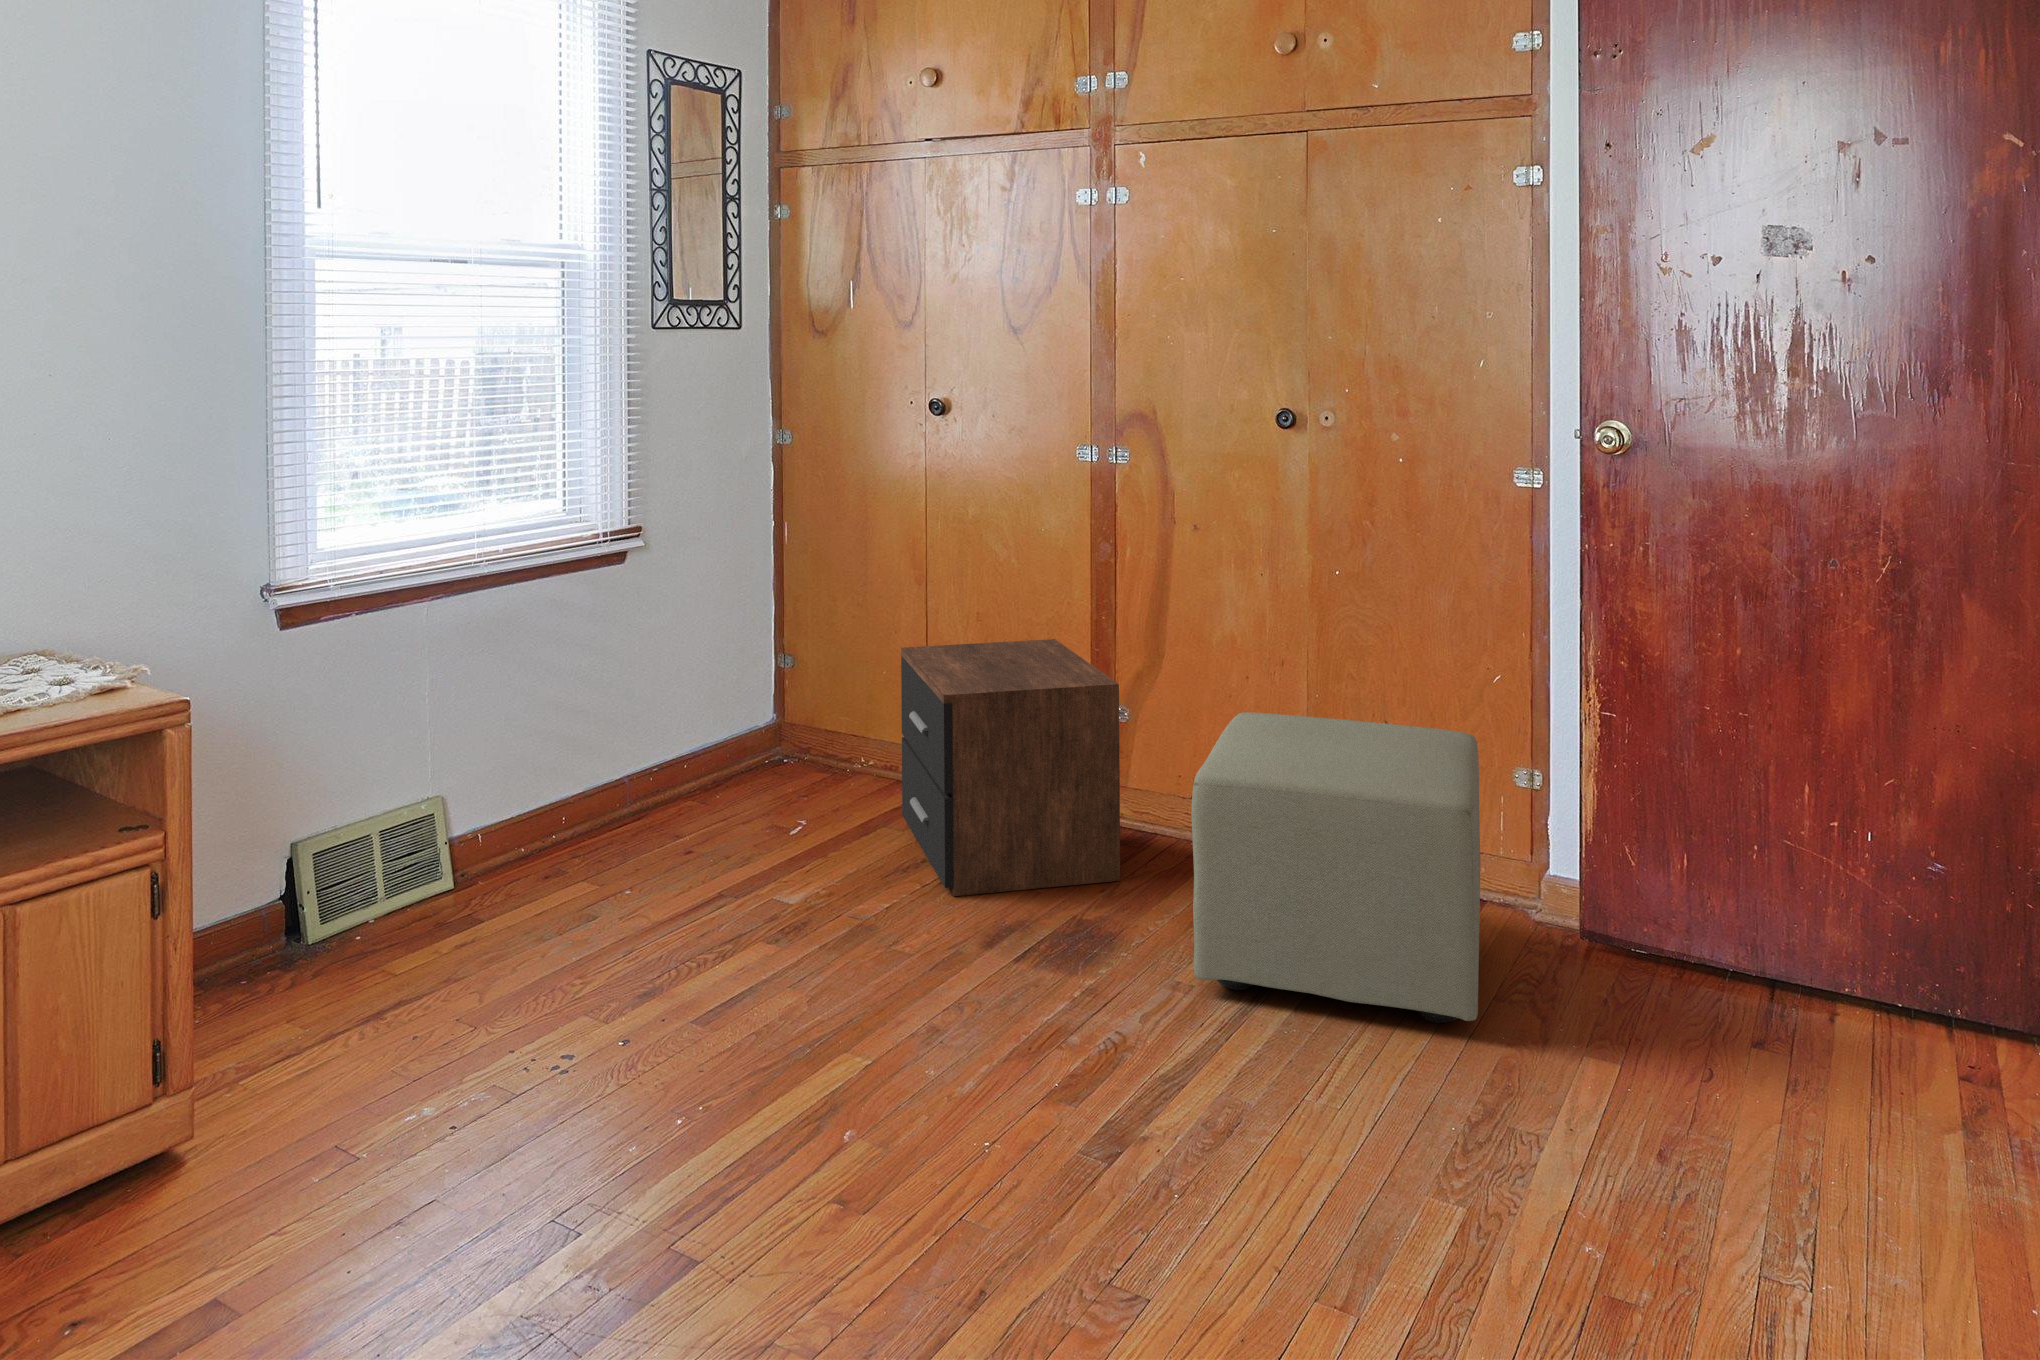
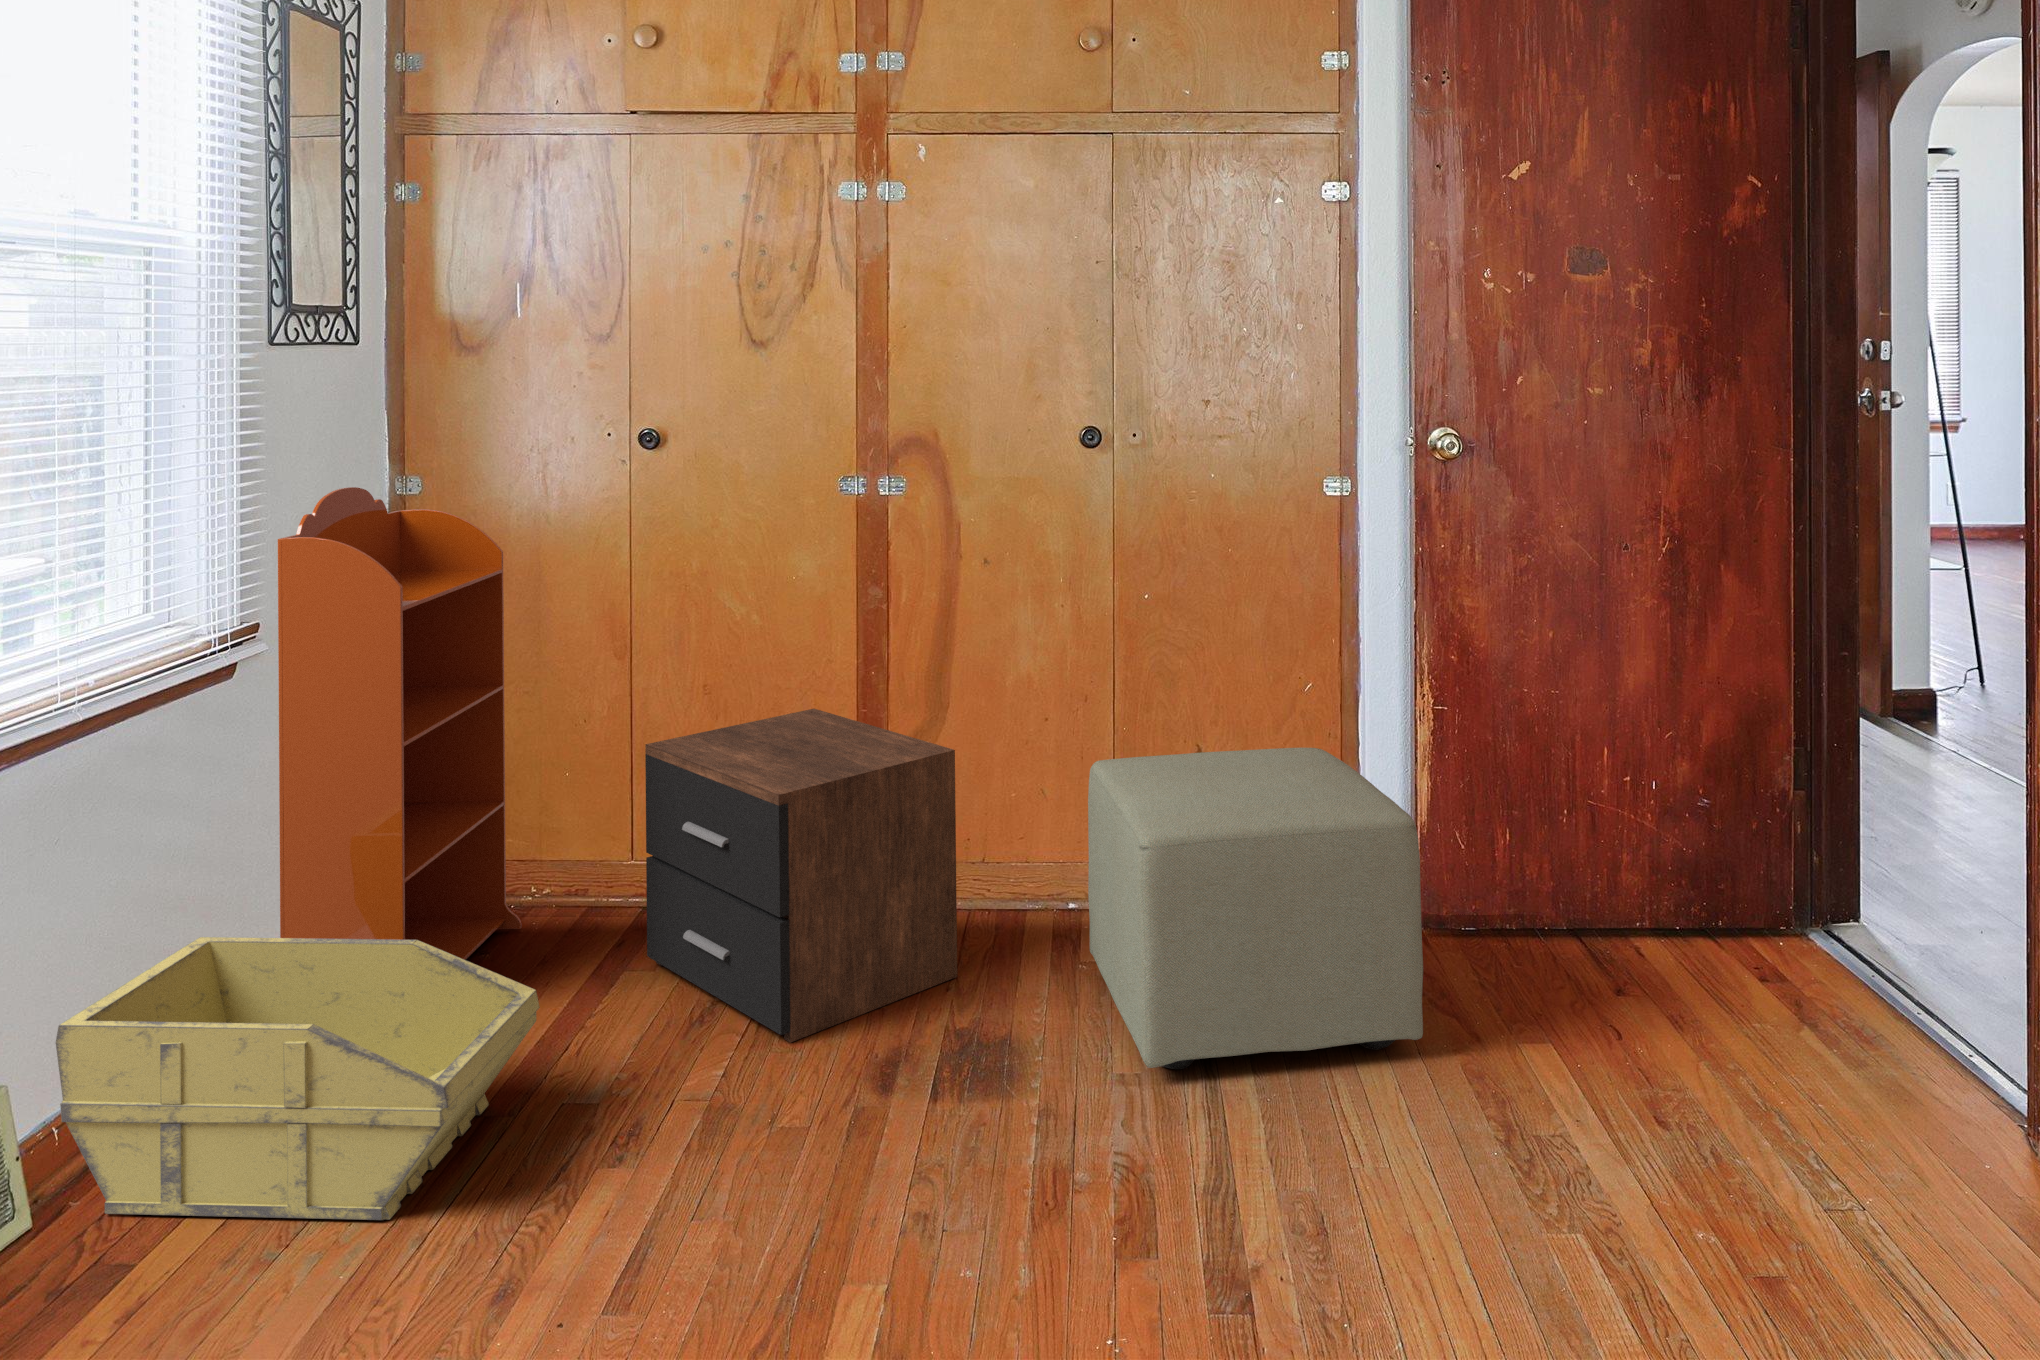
bookcase: none [651,433,843,831] -> present [278,487,522,960]
storage bin: none [471,733,759,936] -> present [56,937,540,1220]

